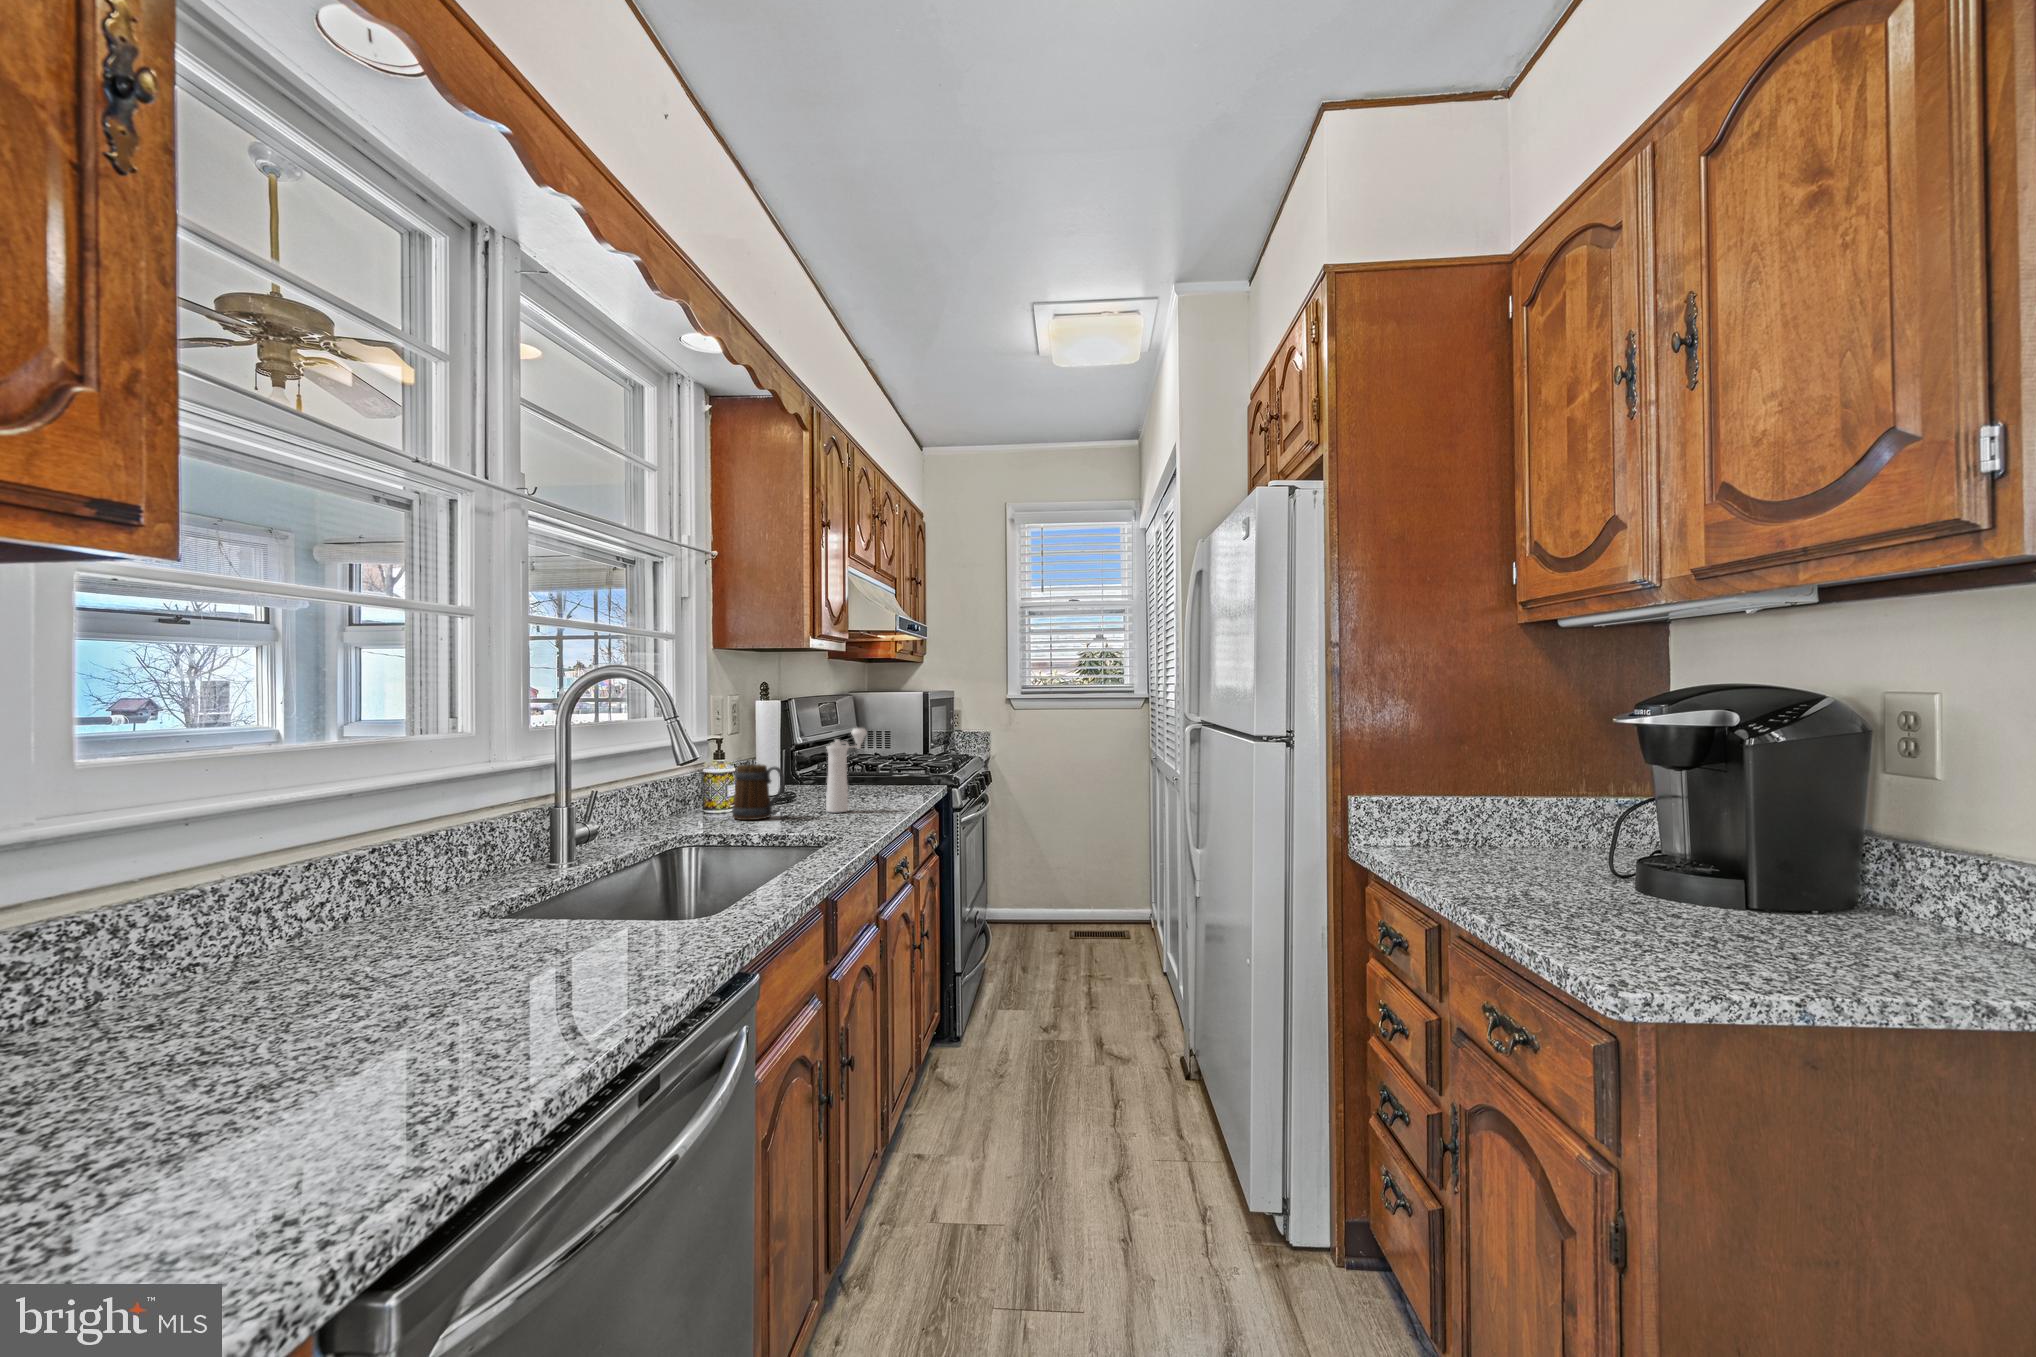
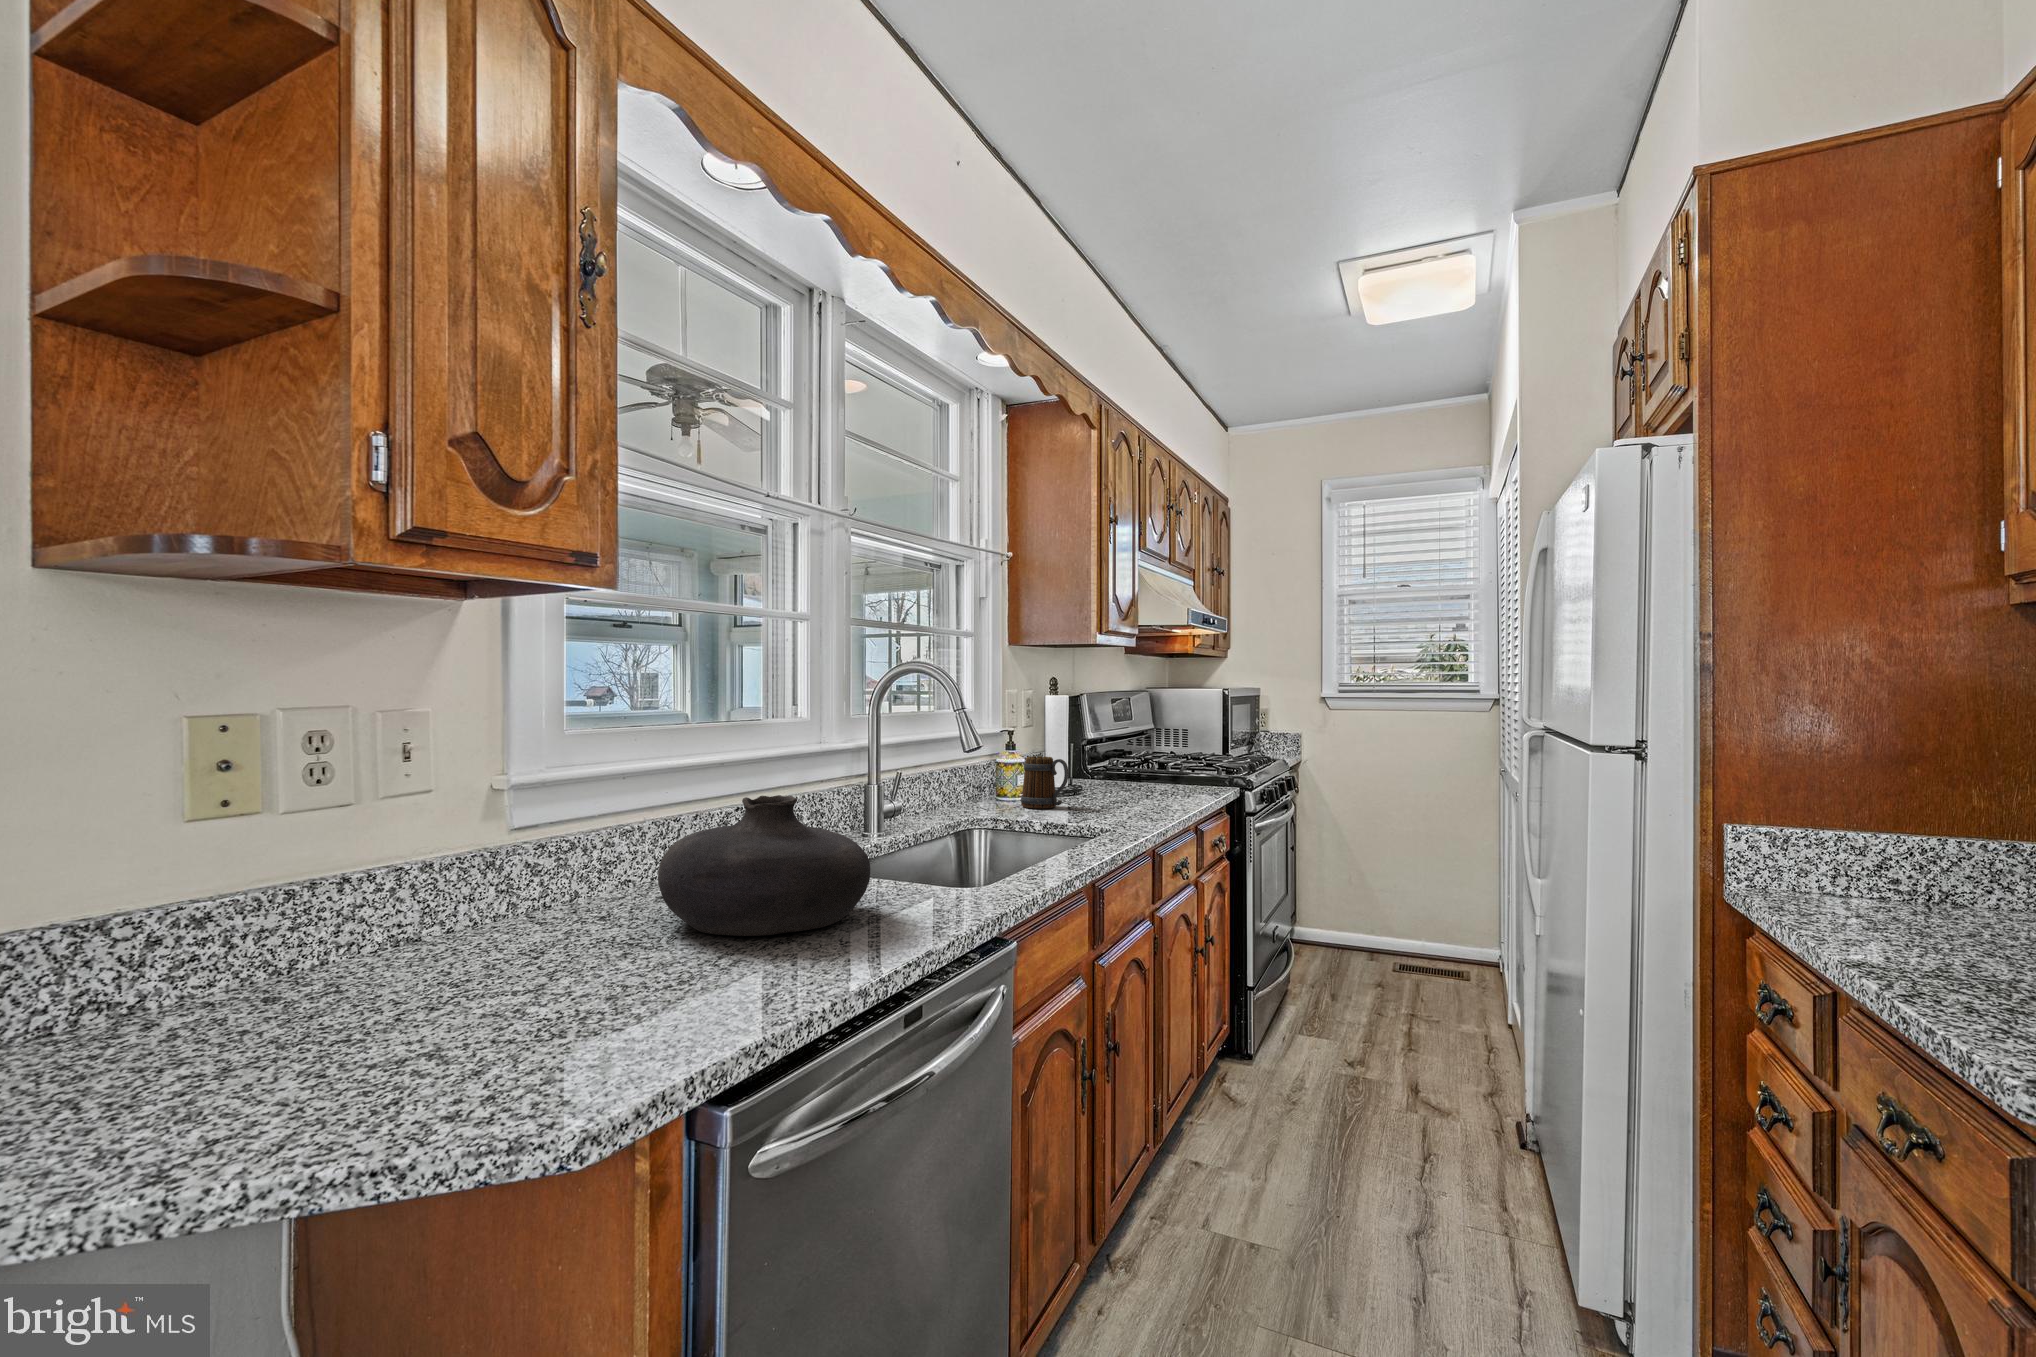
pepper mill: present [826,728,867,813] -> none [1109,725,1151,806]
vase: none [251,831,574,1029] -> present [658,795,870,936]

